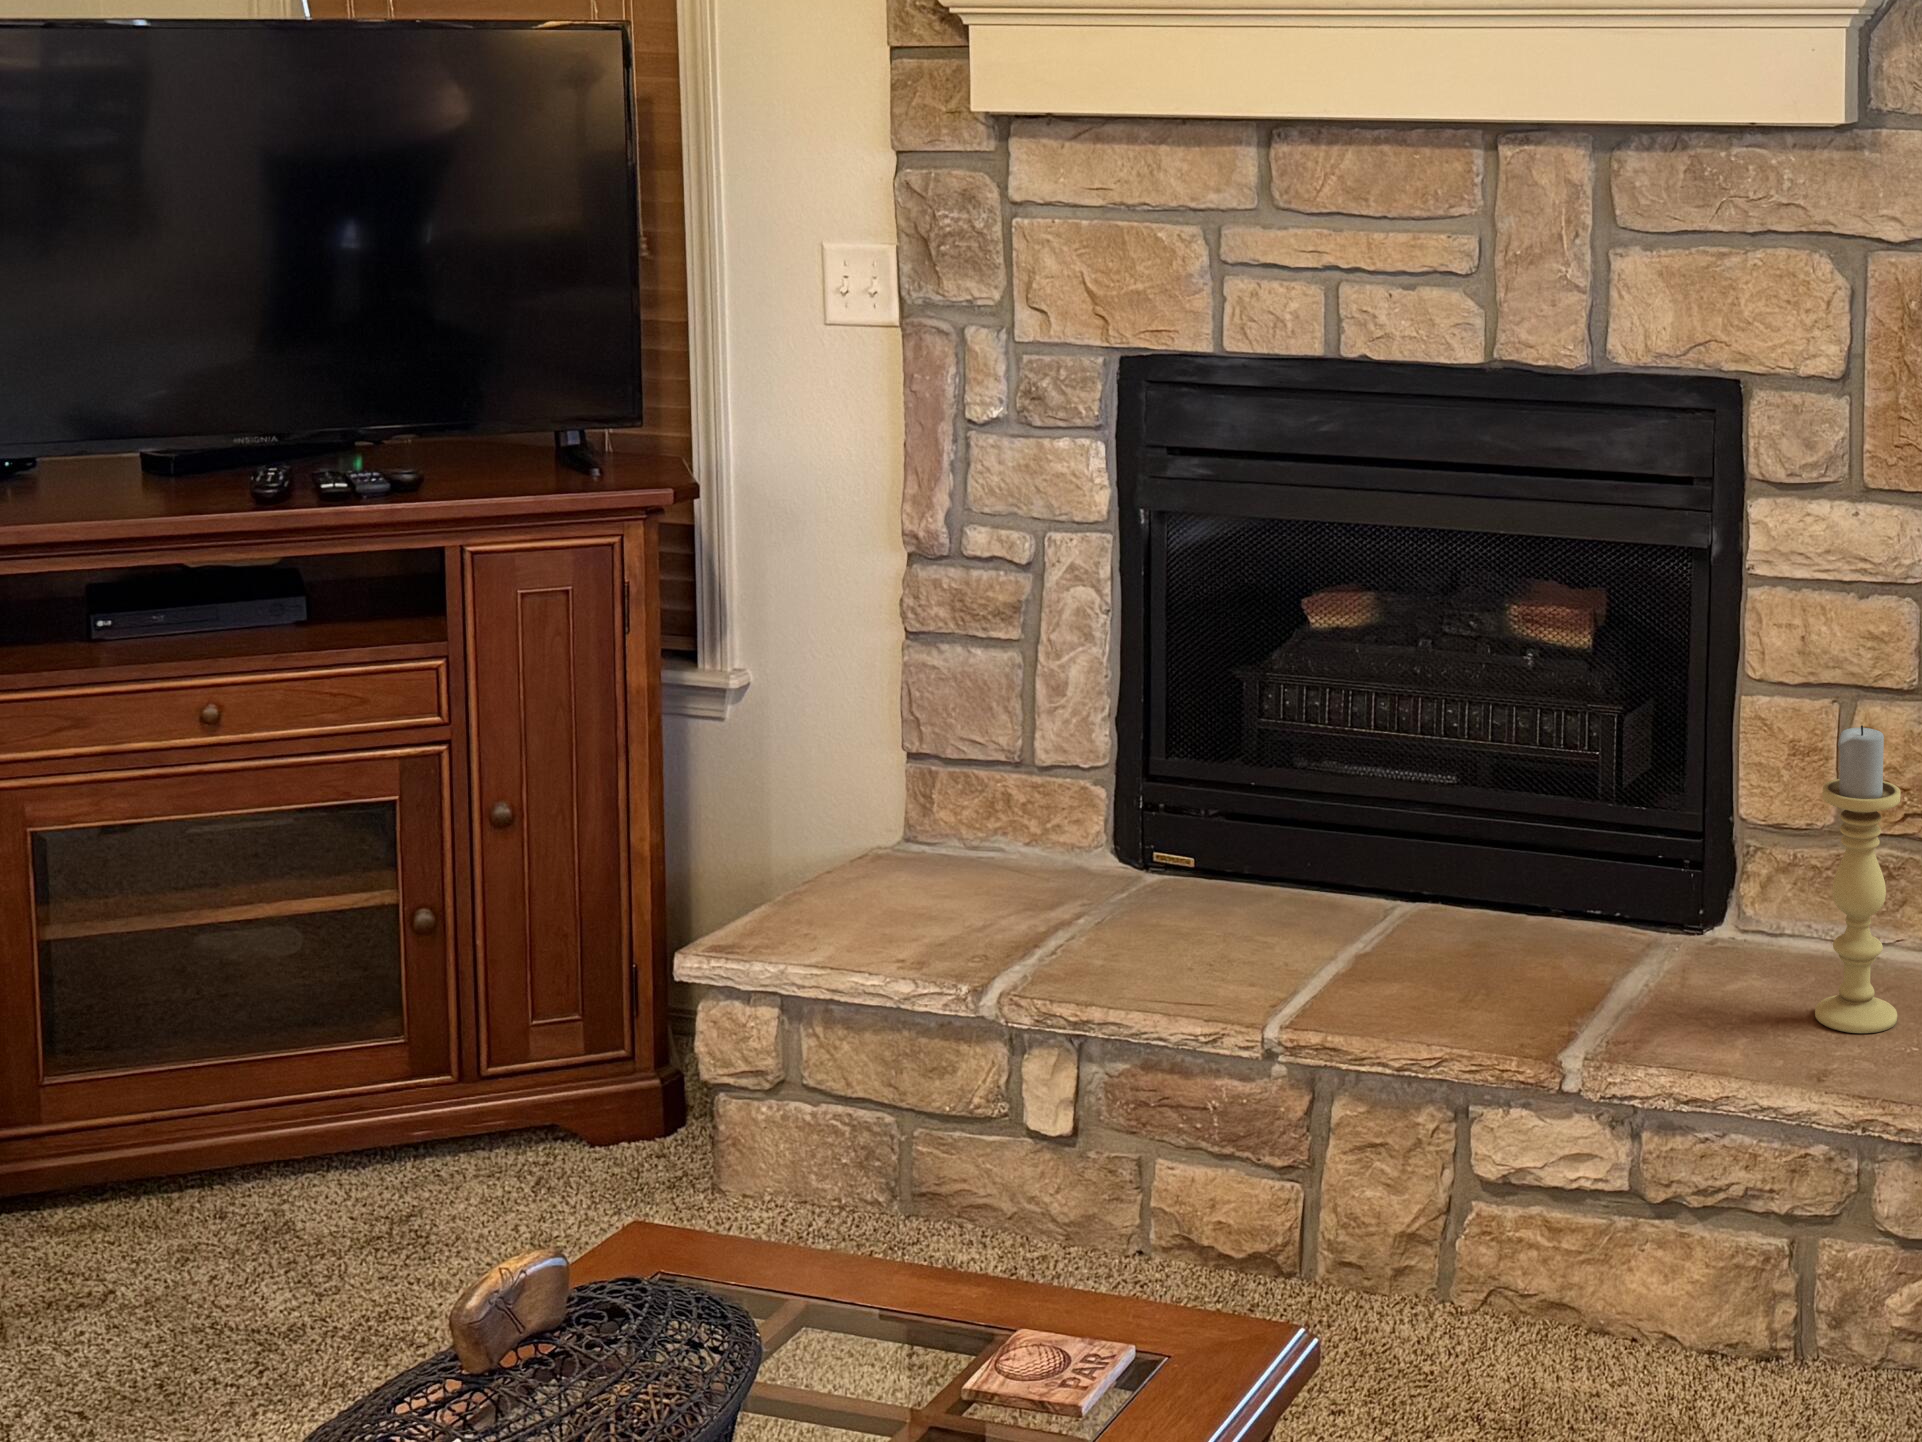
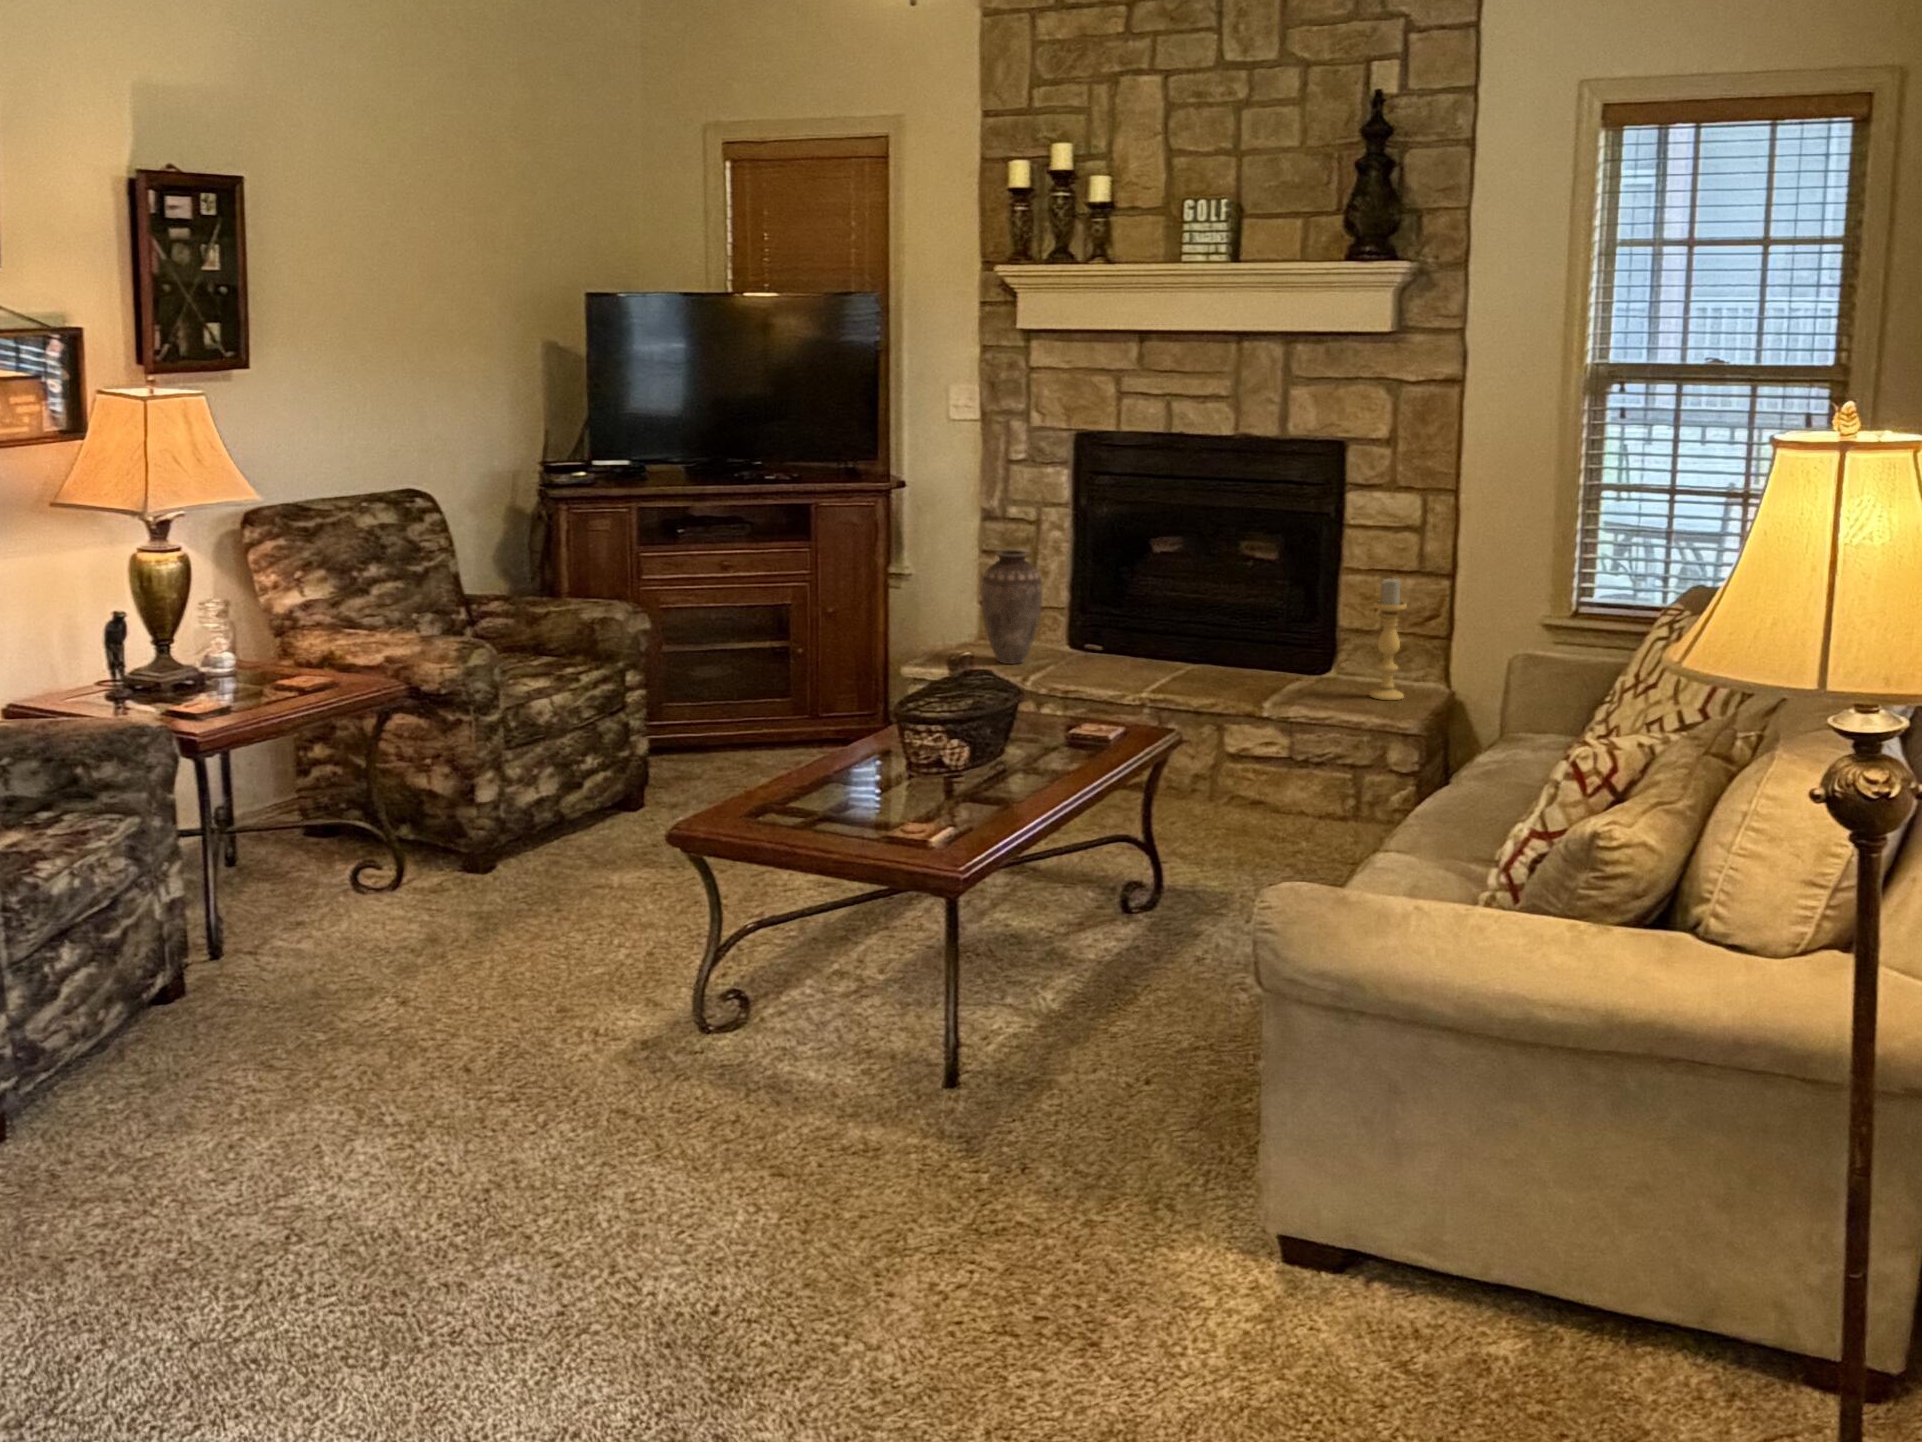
vase: none [883,643,1035,925] -> present [981,550,1042,664]

